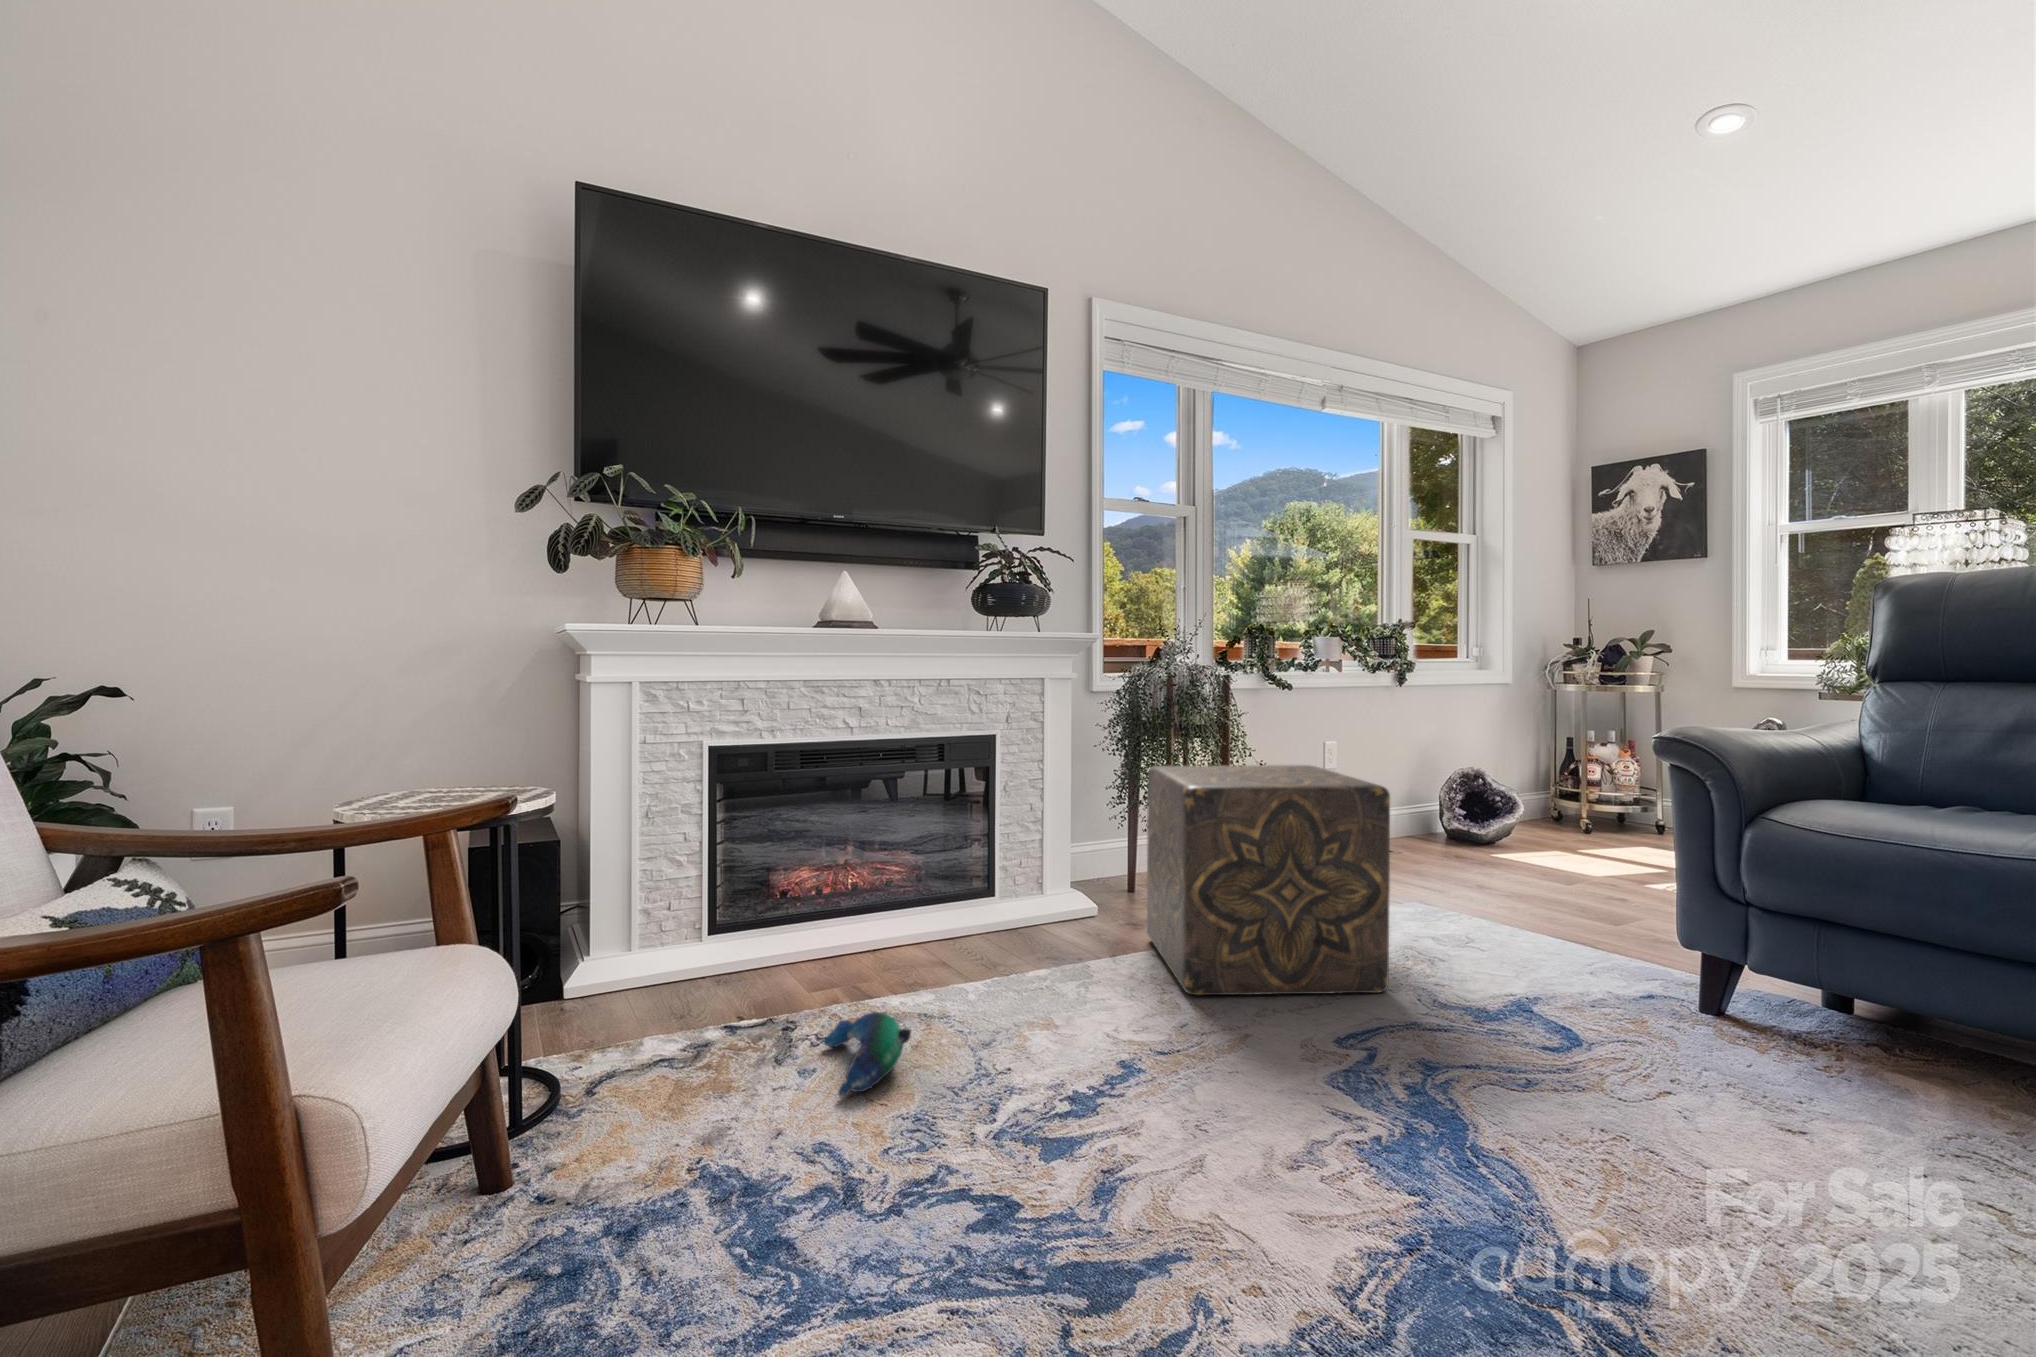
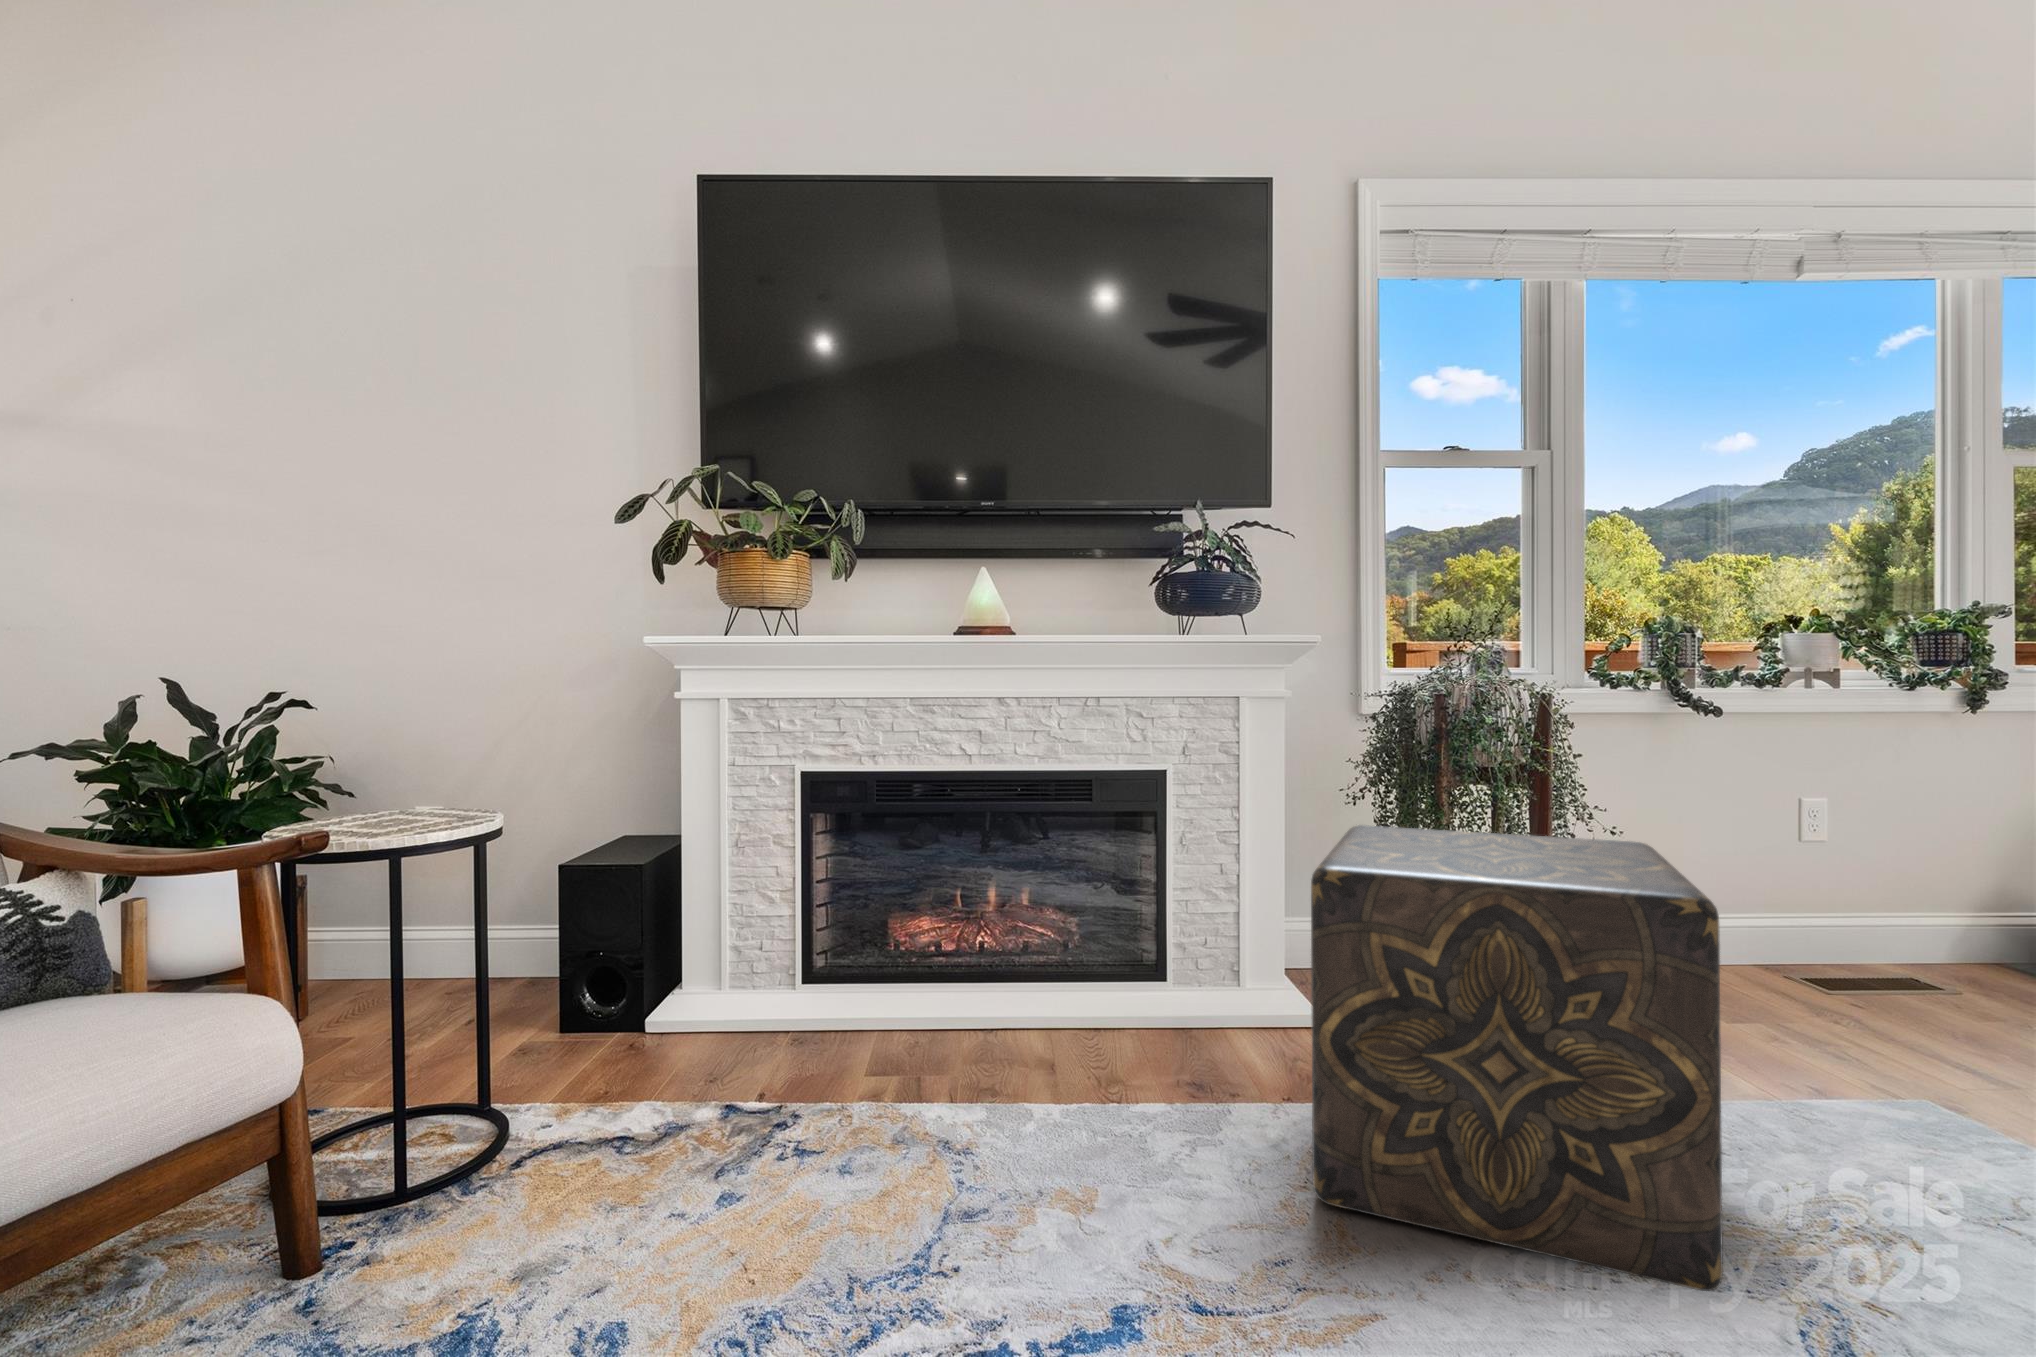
plush toy: present [824,1012,911,1097] -> none [687,1131,832,1251]

